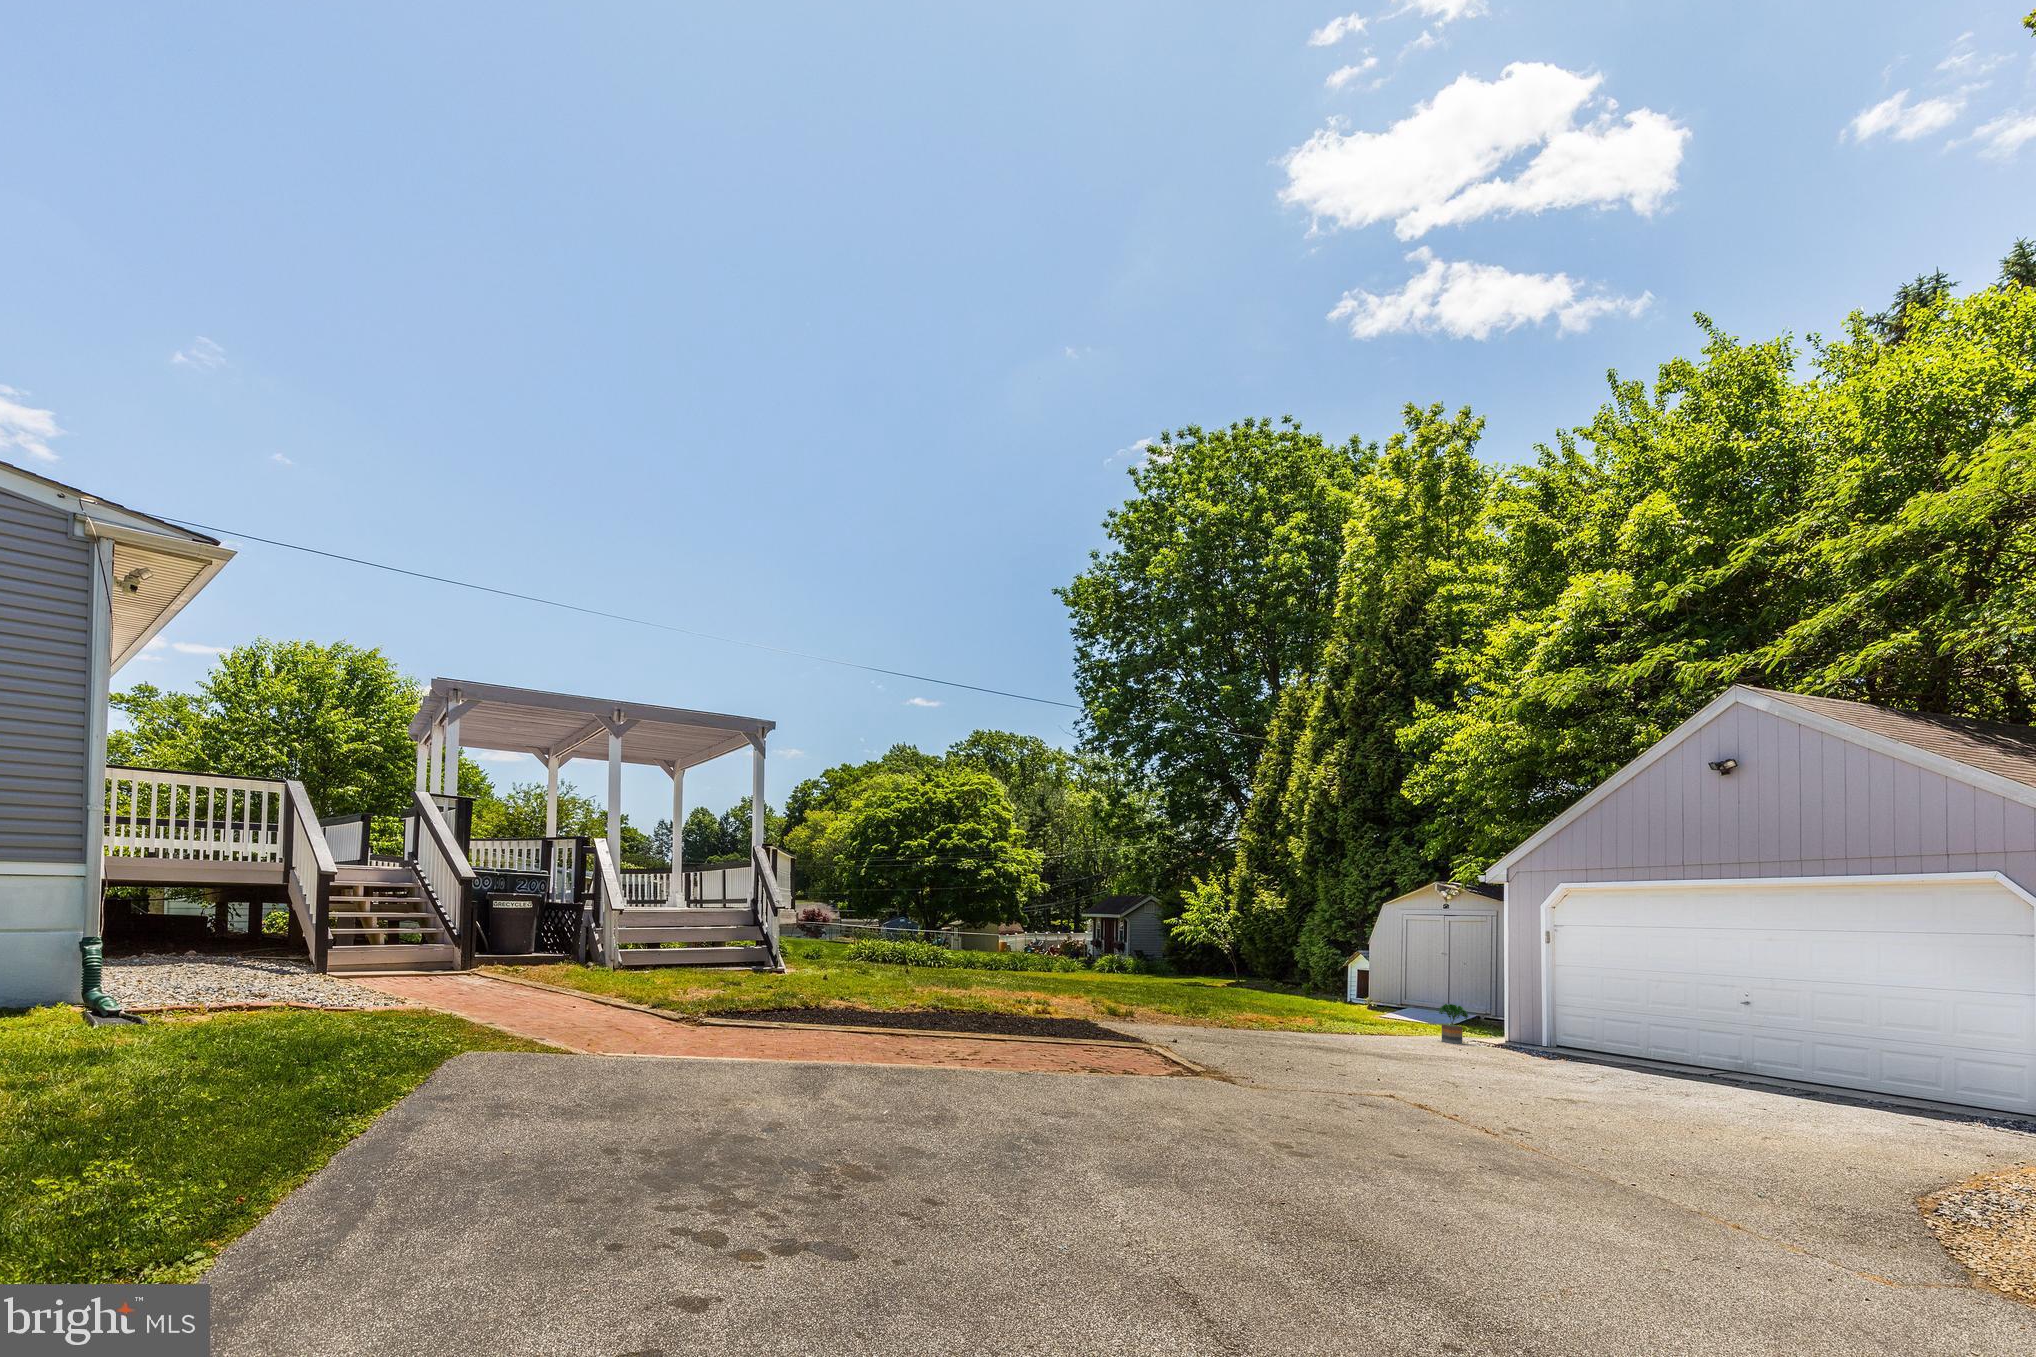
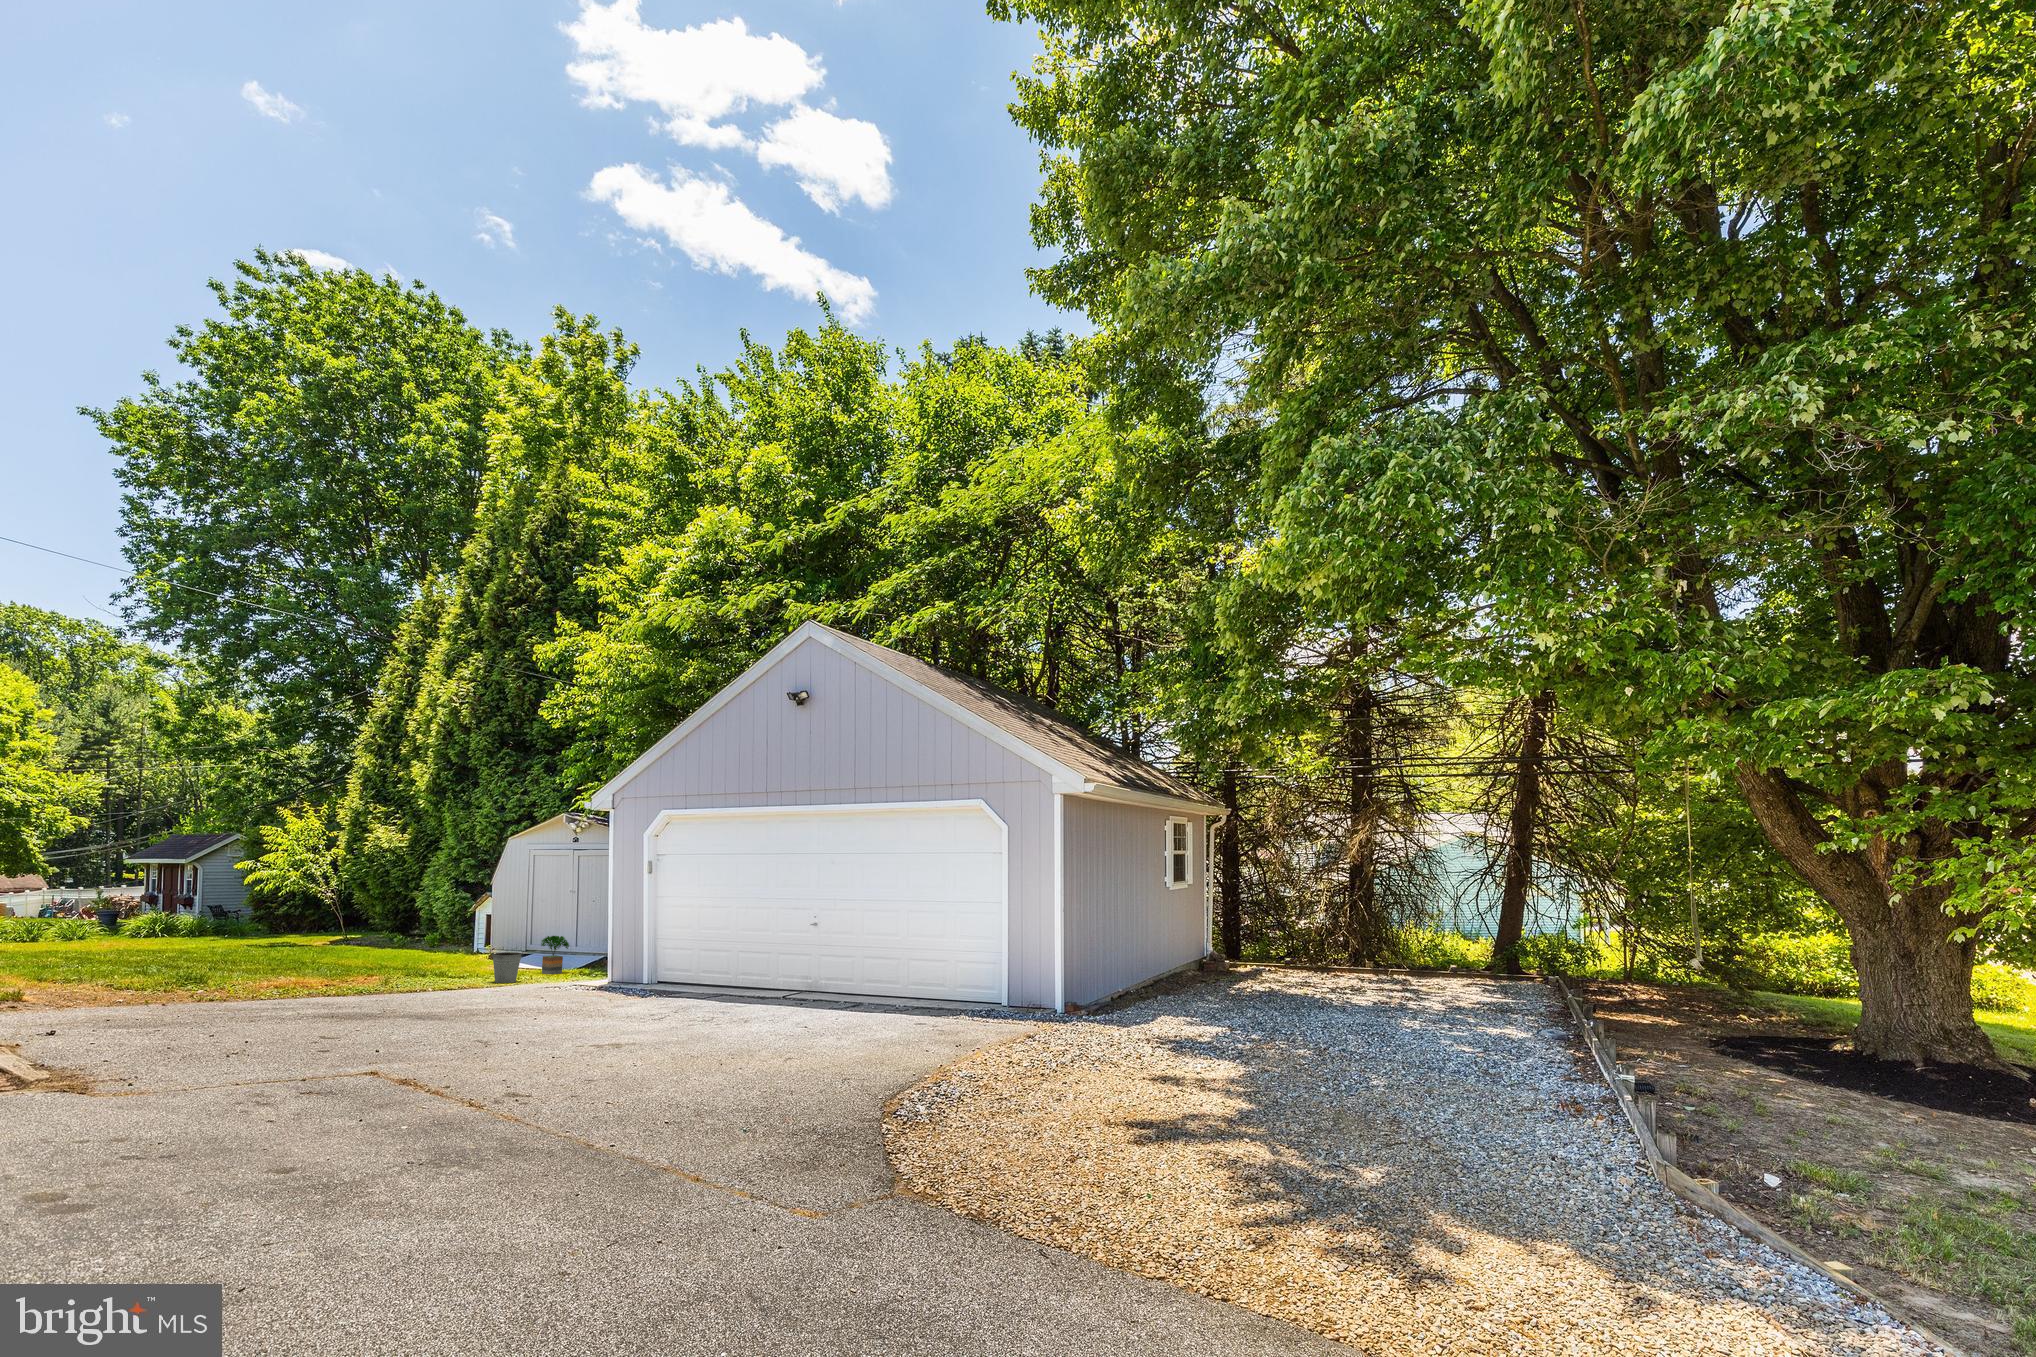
bucket: none [1396,1014,1427,1047] -> present [492,952,523,983]

